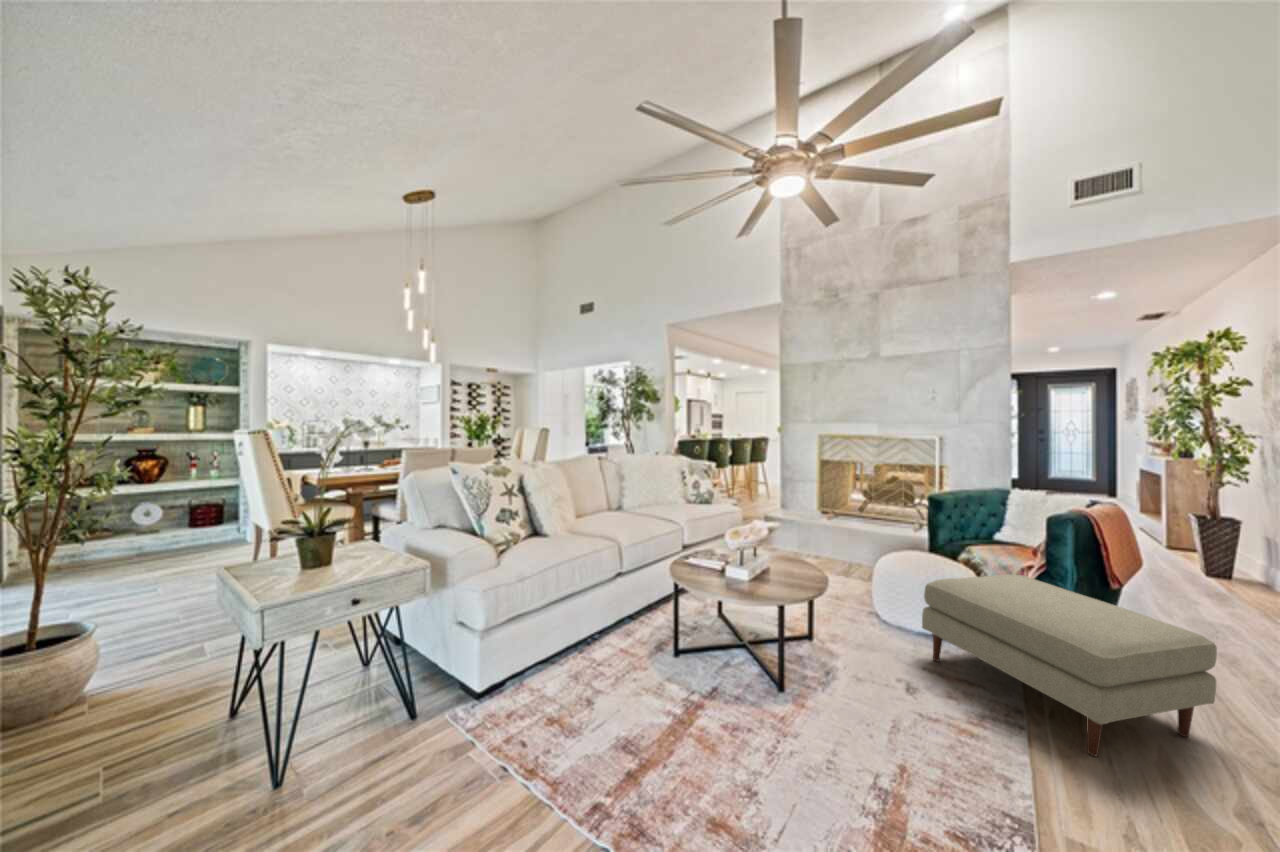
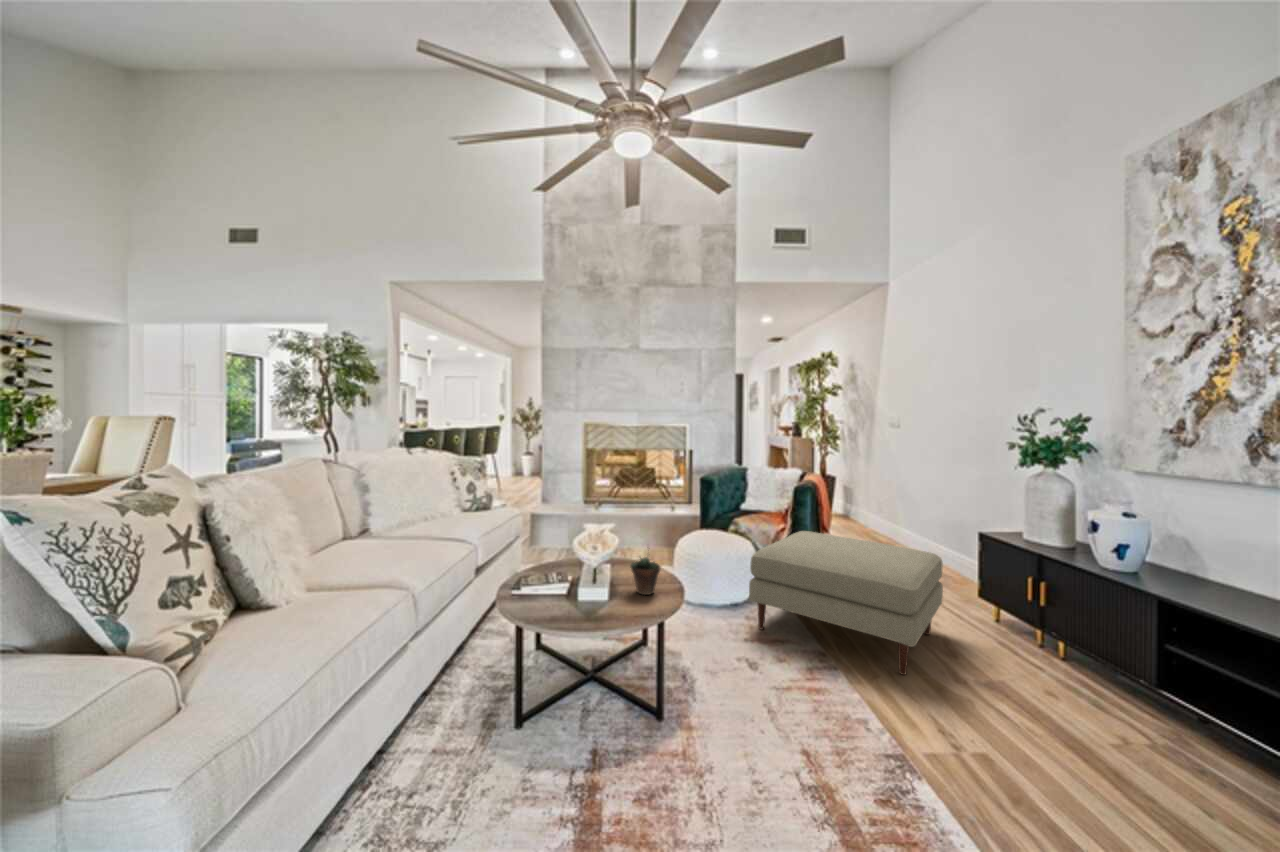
succulent plant: none [768,545,795,586] -> present [630,557,660,595]

